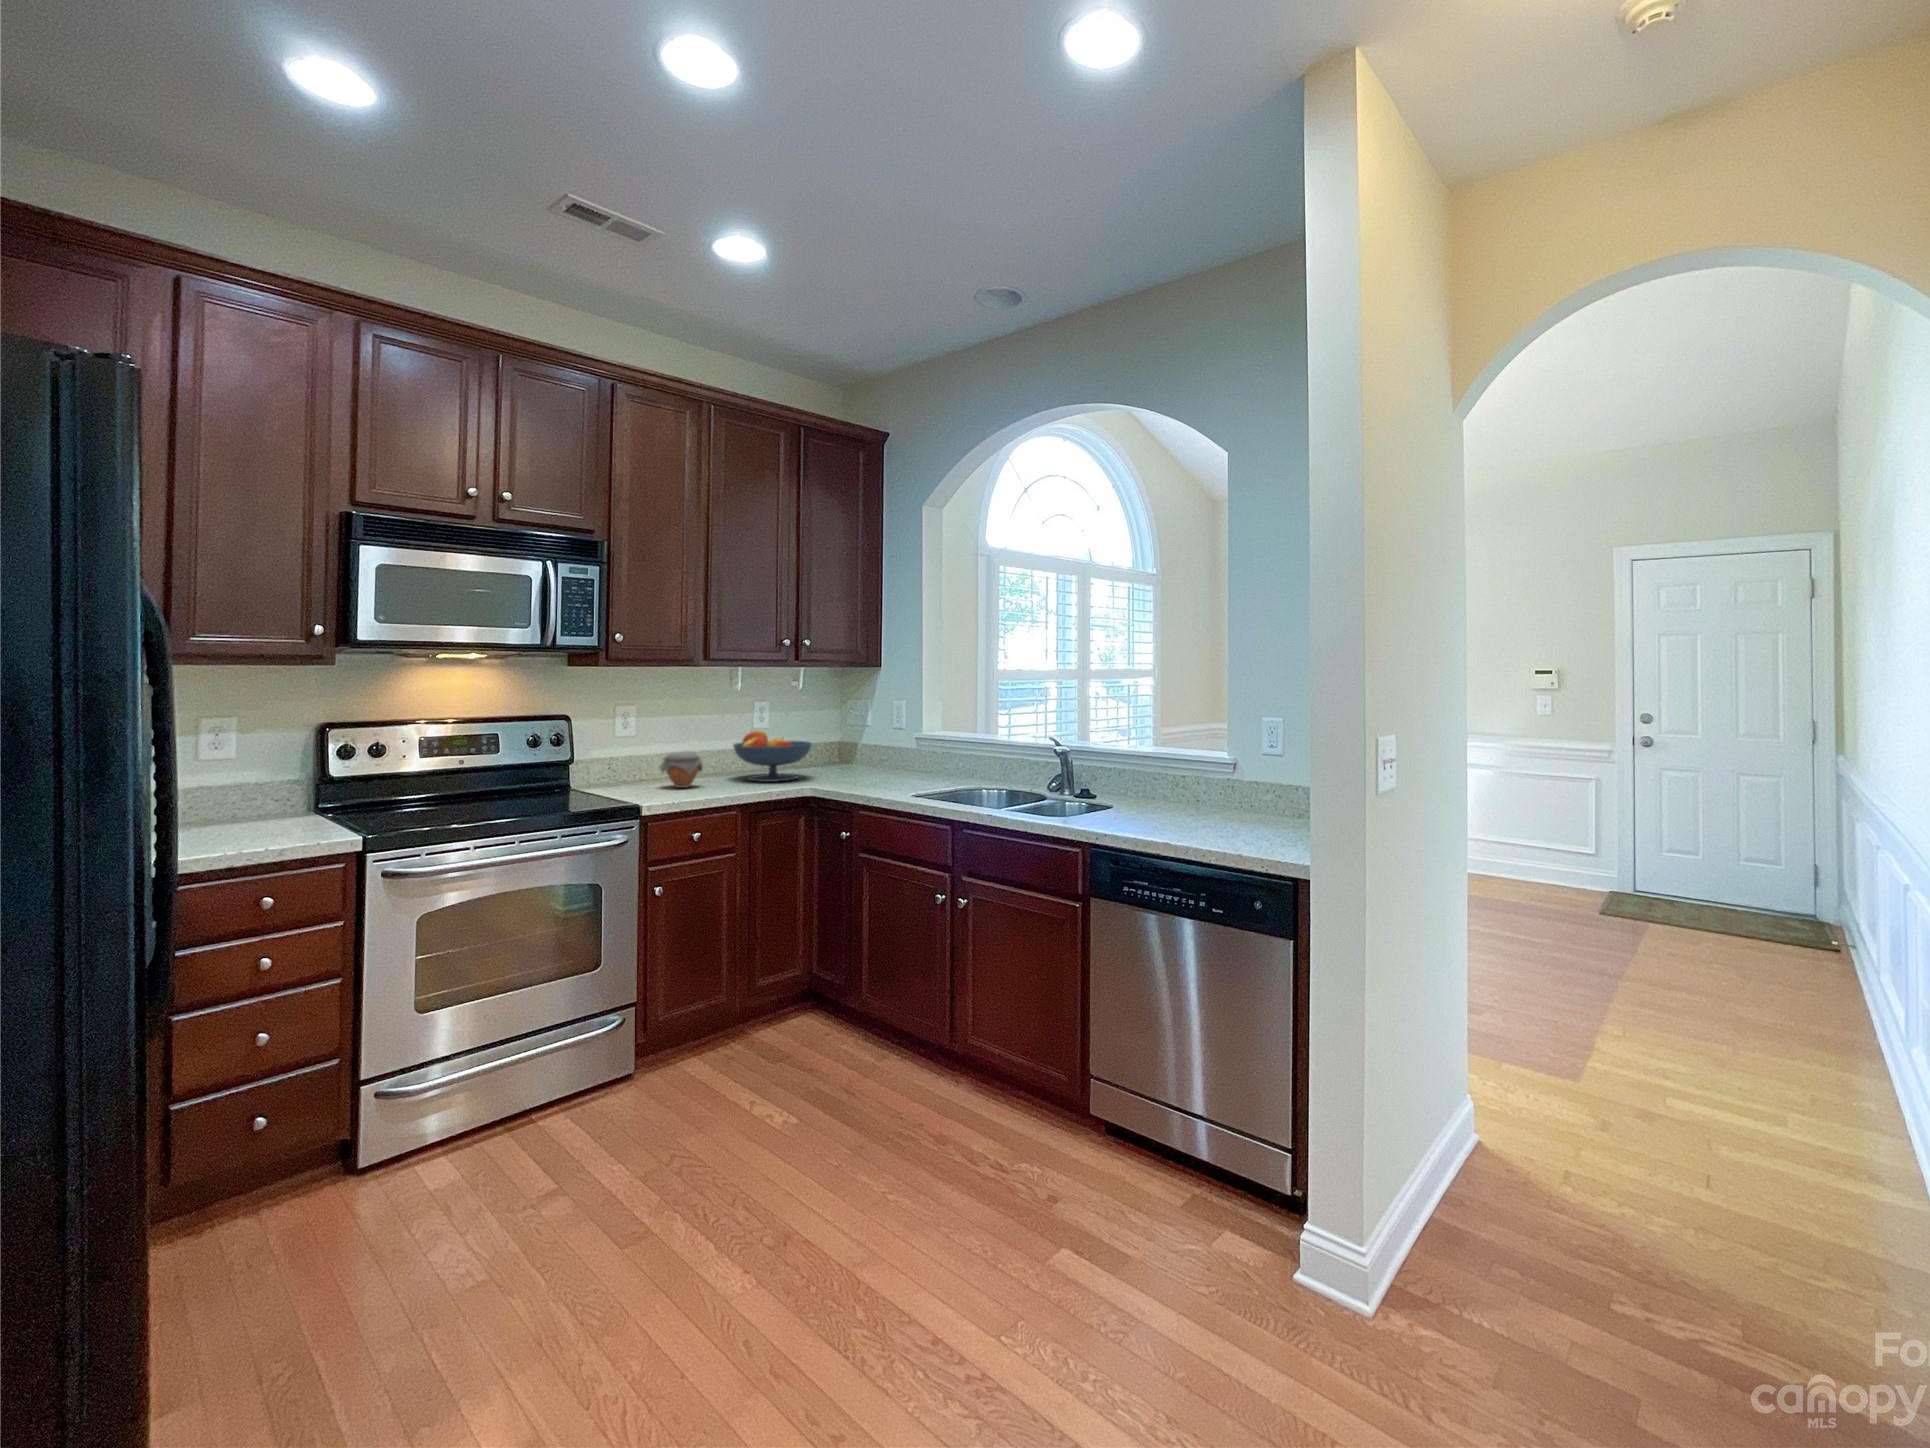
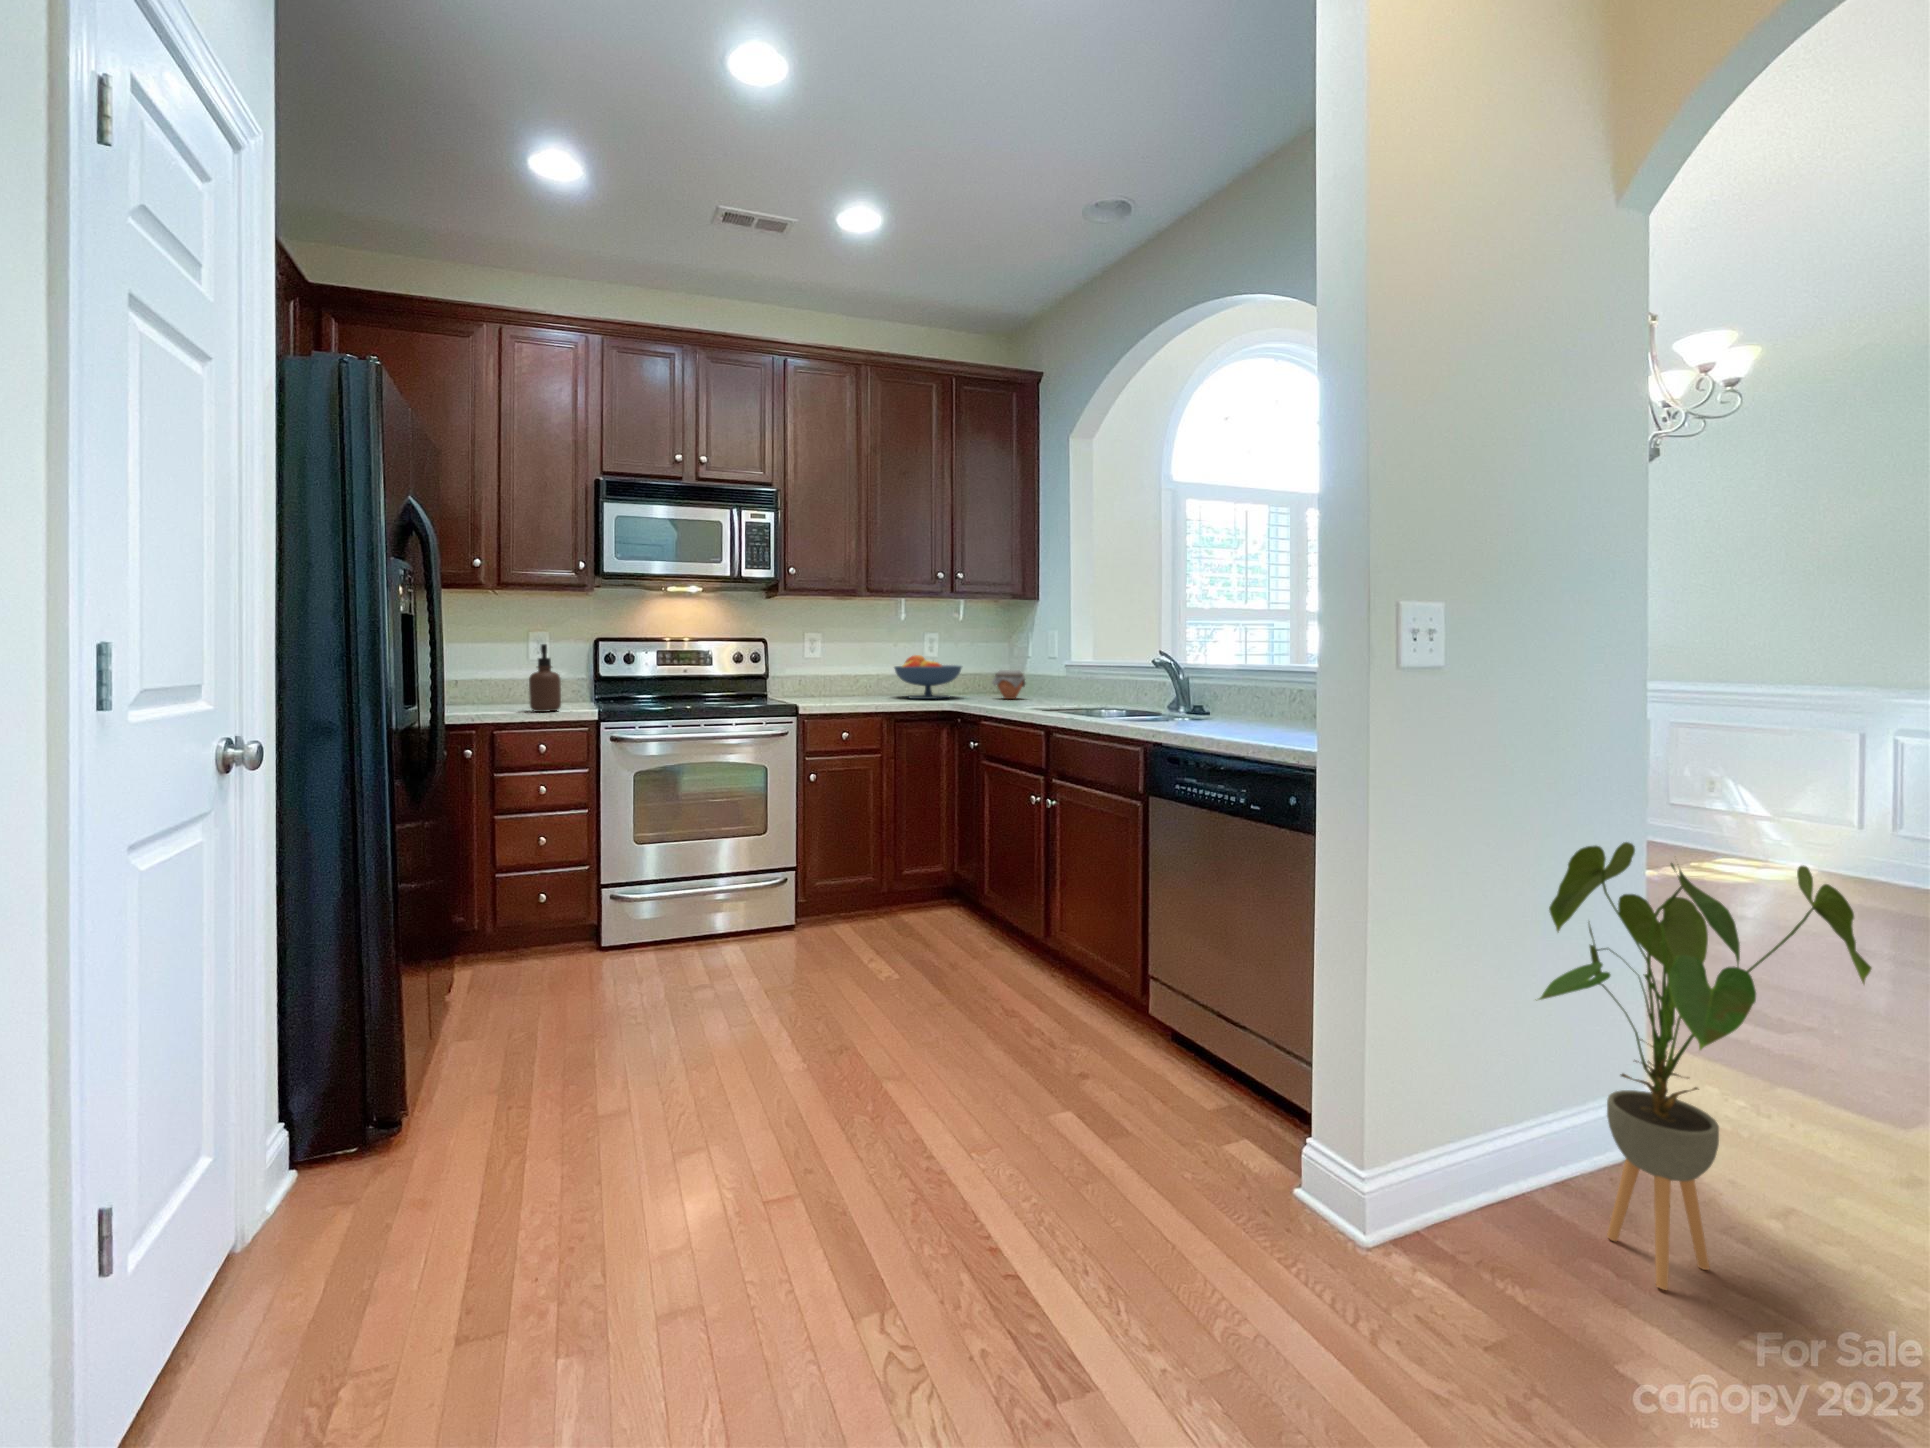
soap dispenser: none [234,744,290,843] -> present [529,644,561,712]
jar: present [659,751,702,788] -> present [992,670,1025,699]
house plant: none [1448,922,1665,1287] -> present [1538,842,1871,1290]

